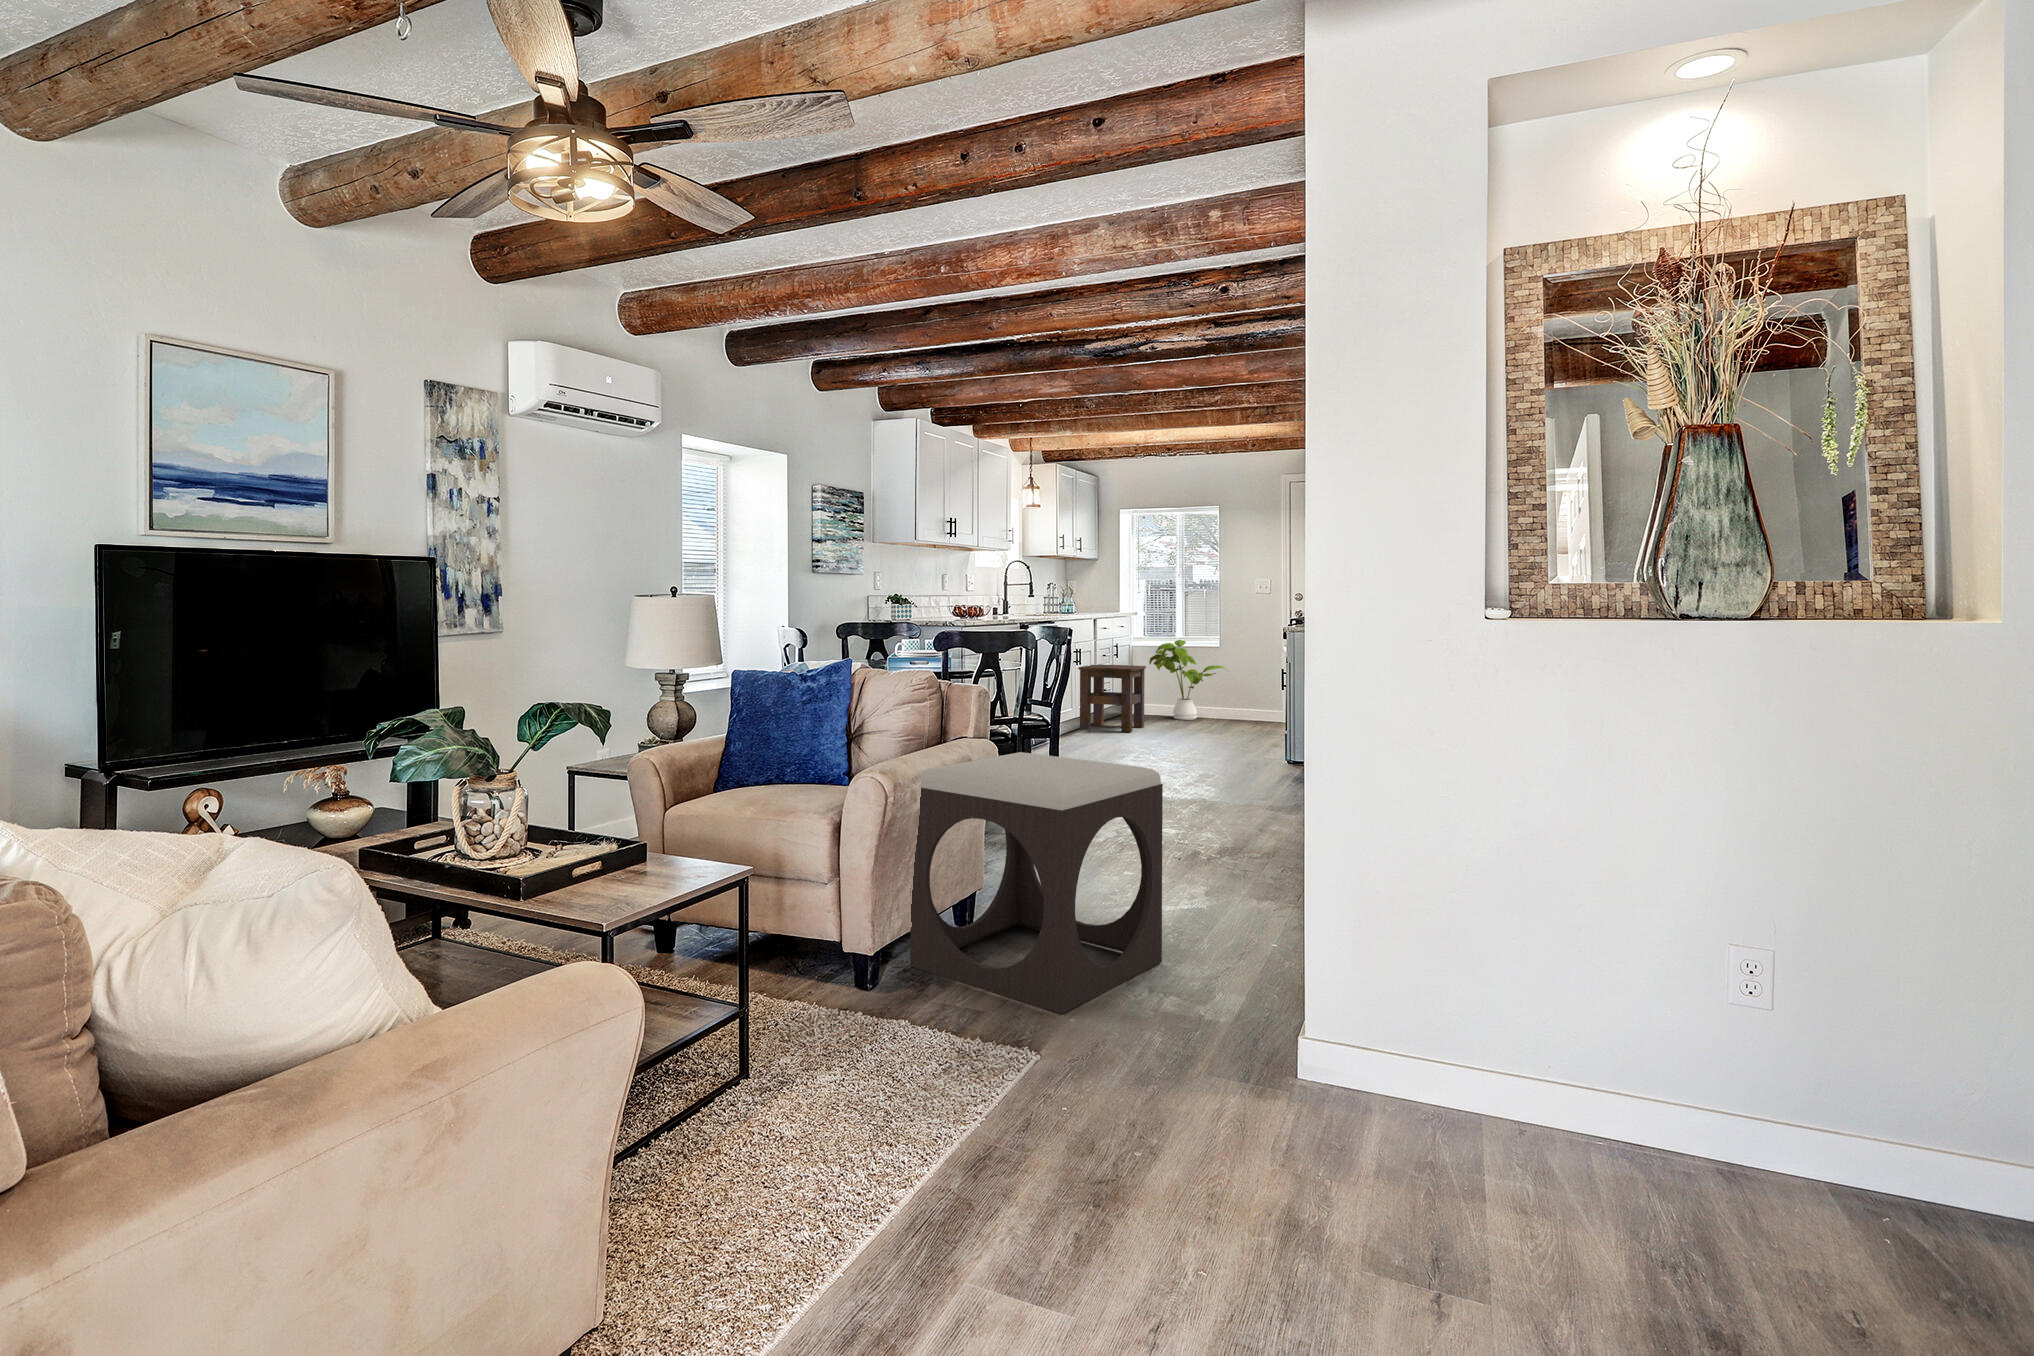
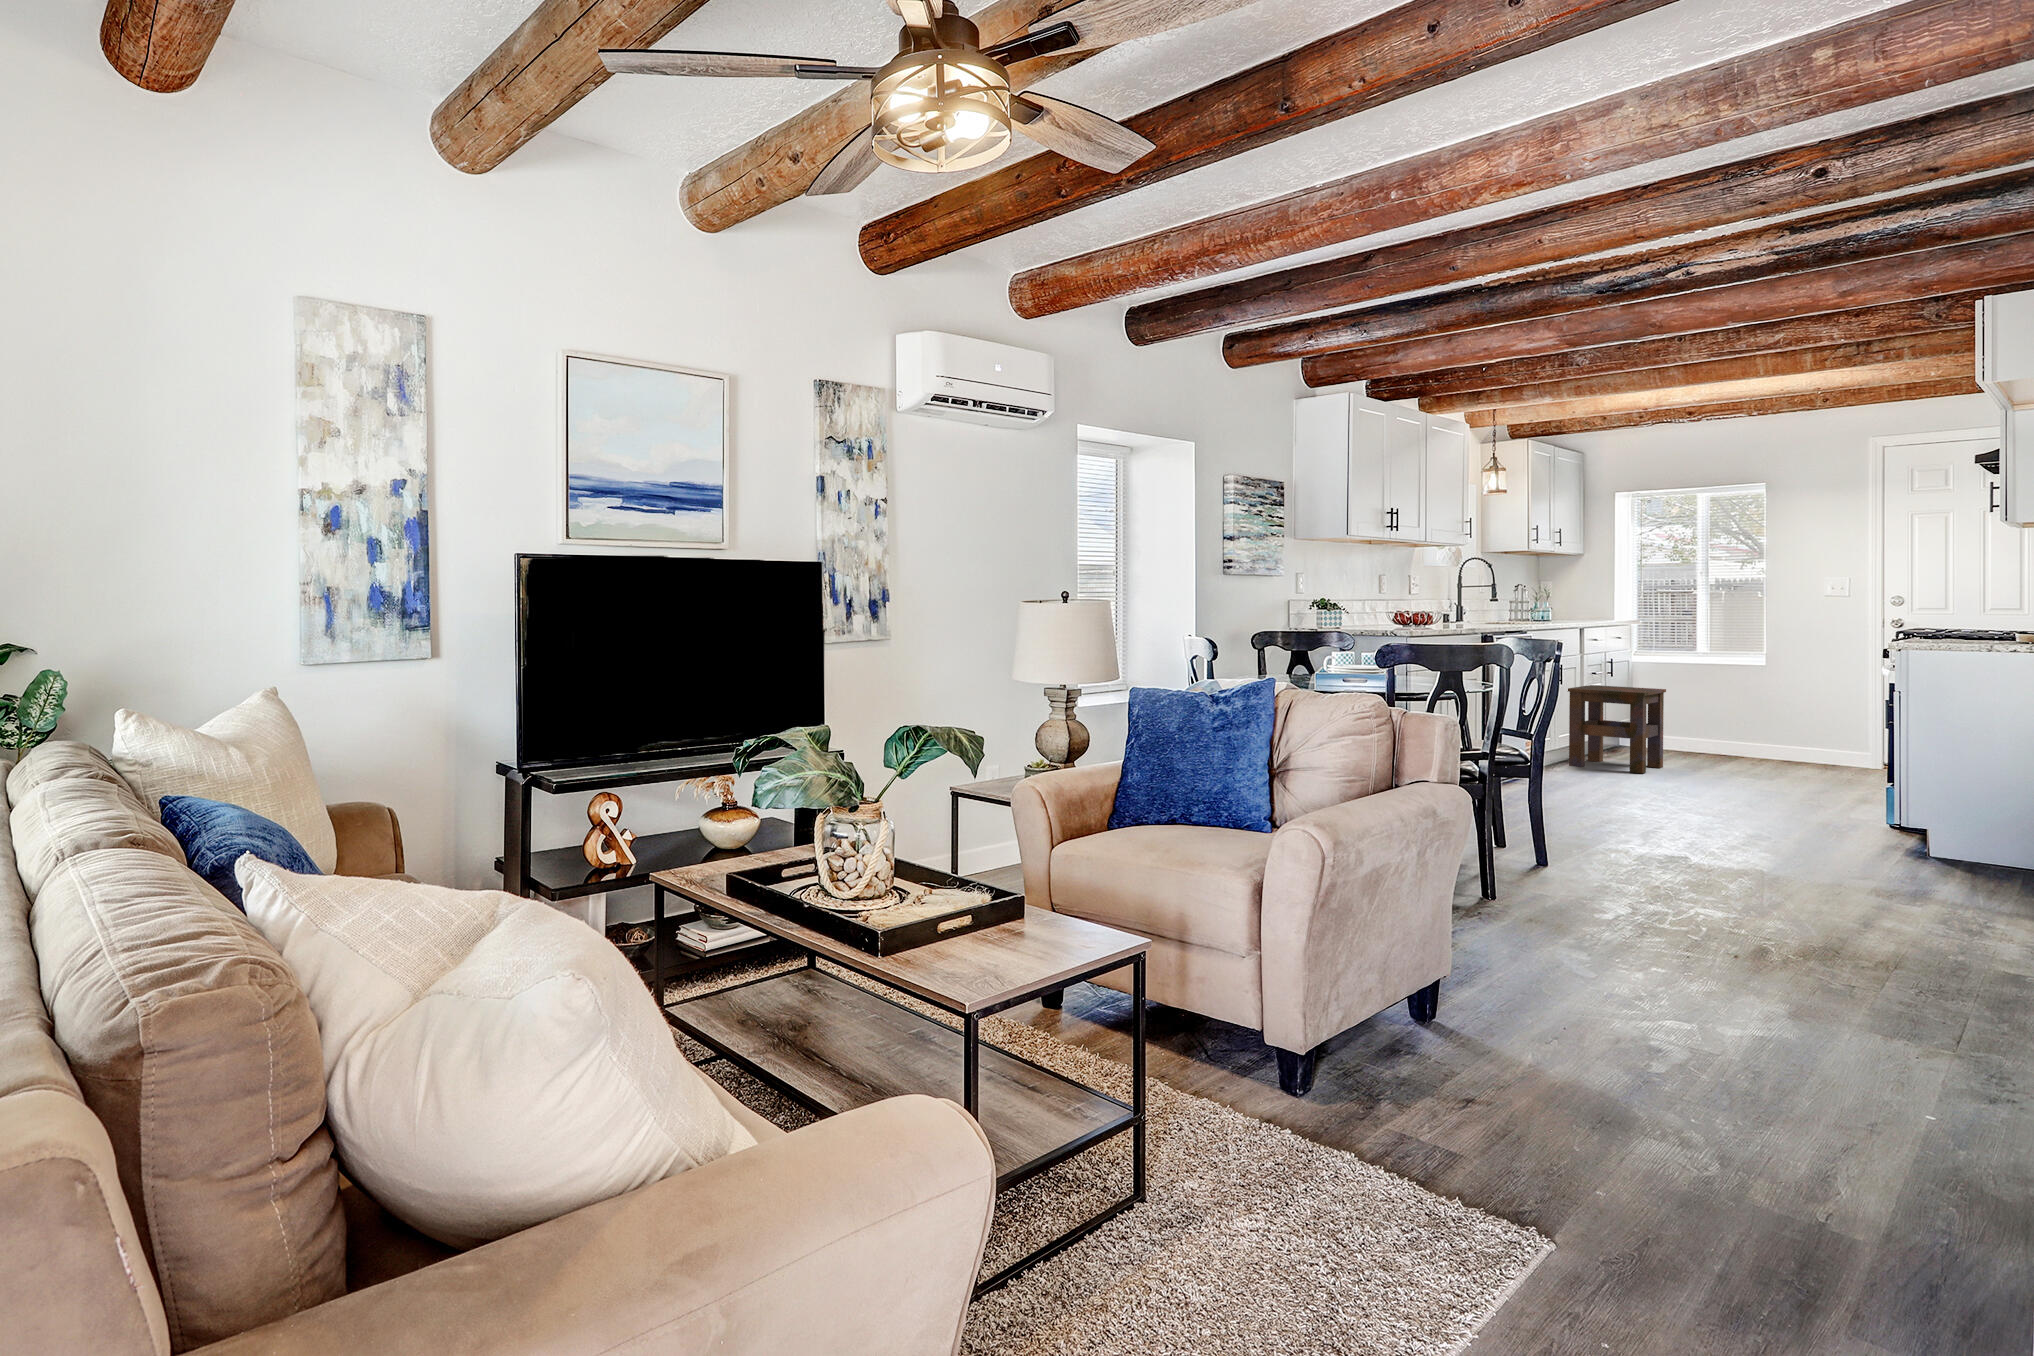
house plant: present [1149,640,1226,720] -> none [1669,656,1795,761]
footstool: present [910,752,1163,1014] -> none [1354,807,1734,1175]

